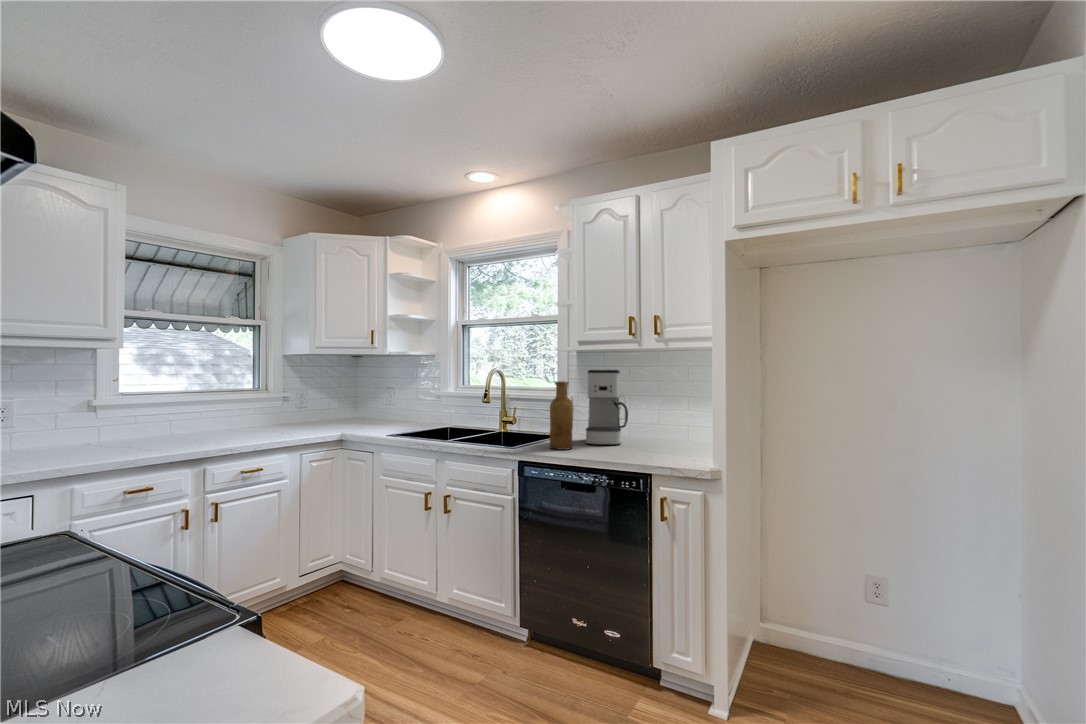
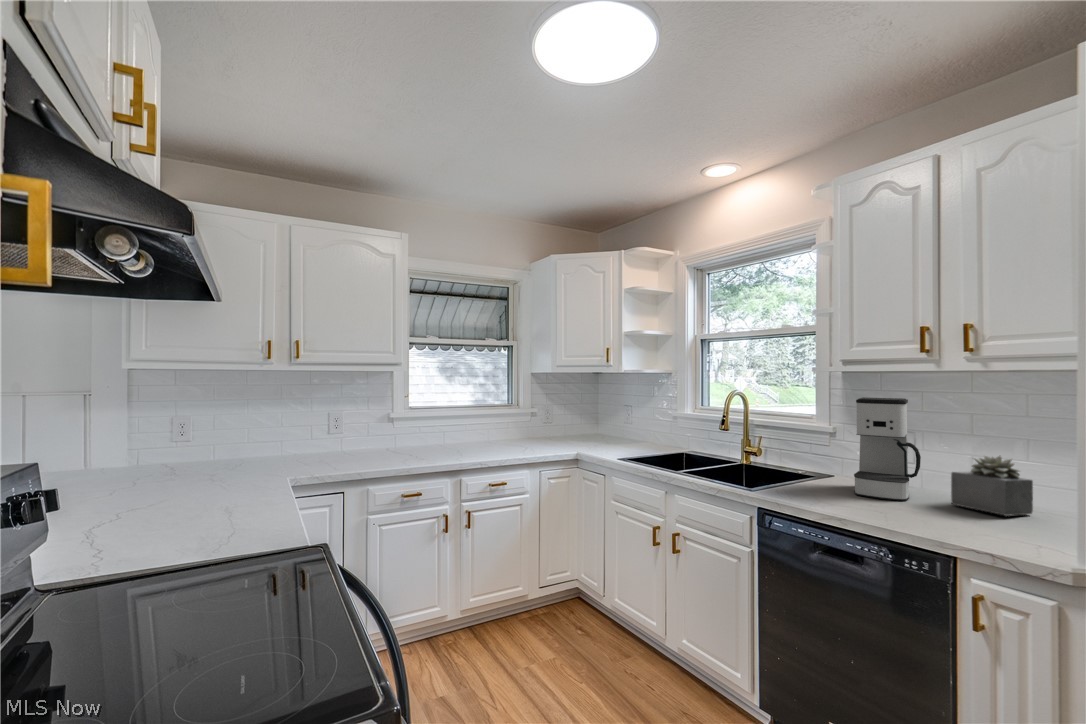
vase: present [550,381,574,450] -> none [800,414,834,501]
succulent plant: none [646,406,691,447] -> present [951,455,1033,516]

